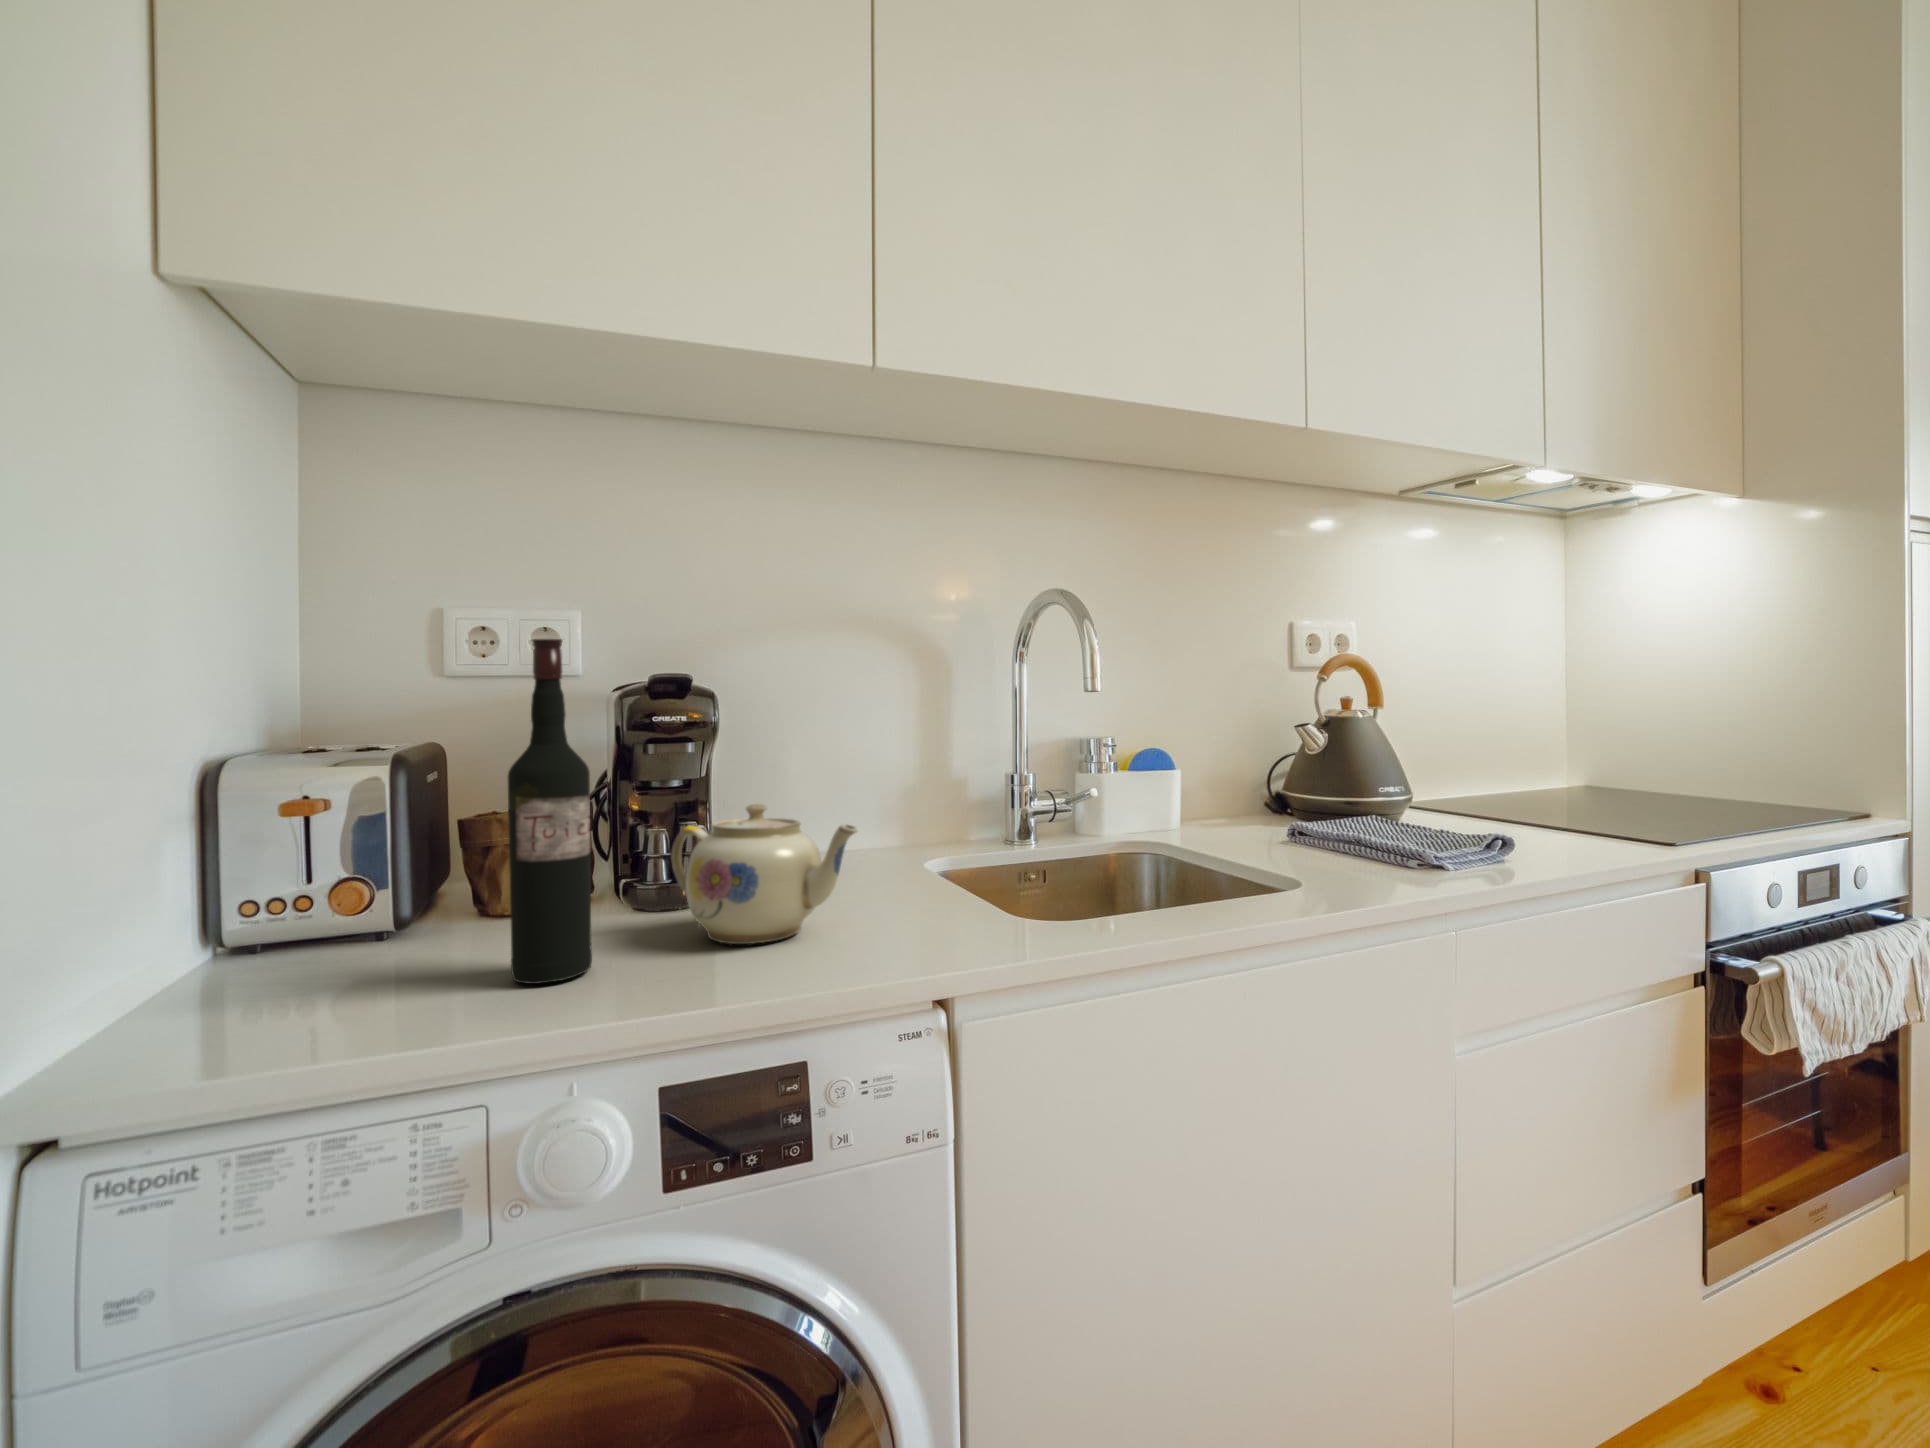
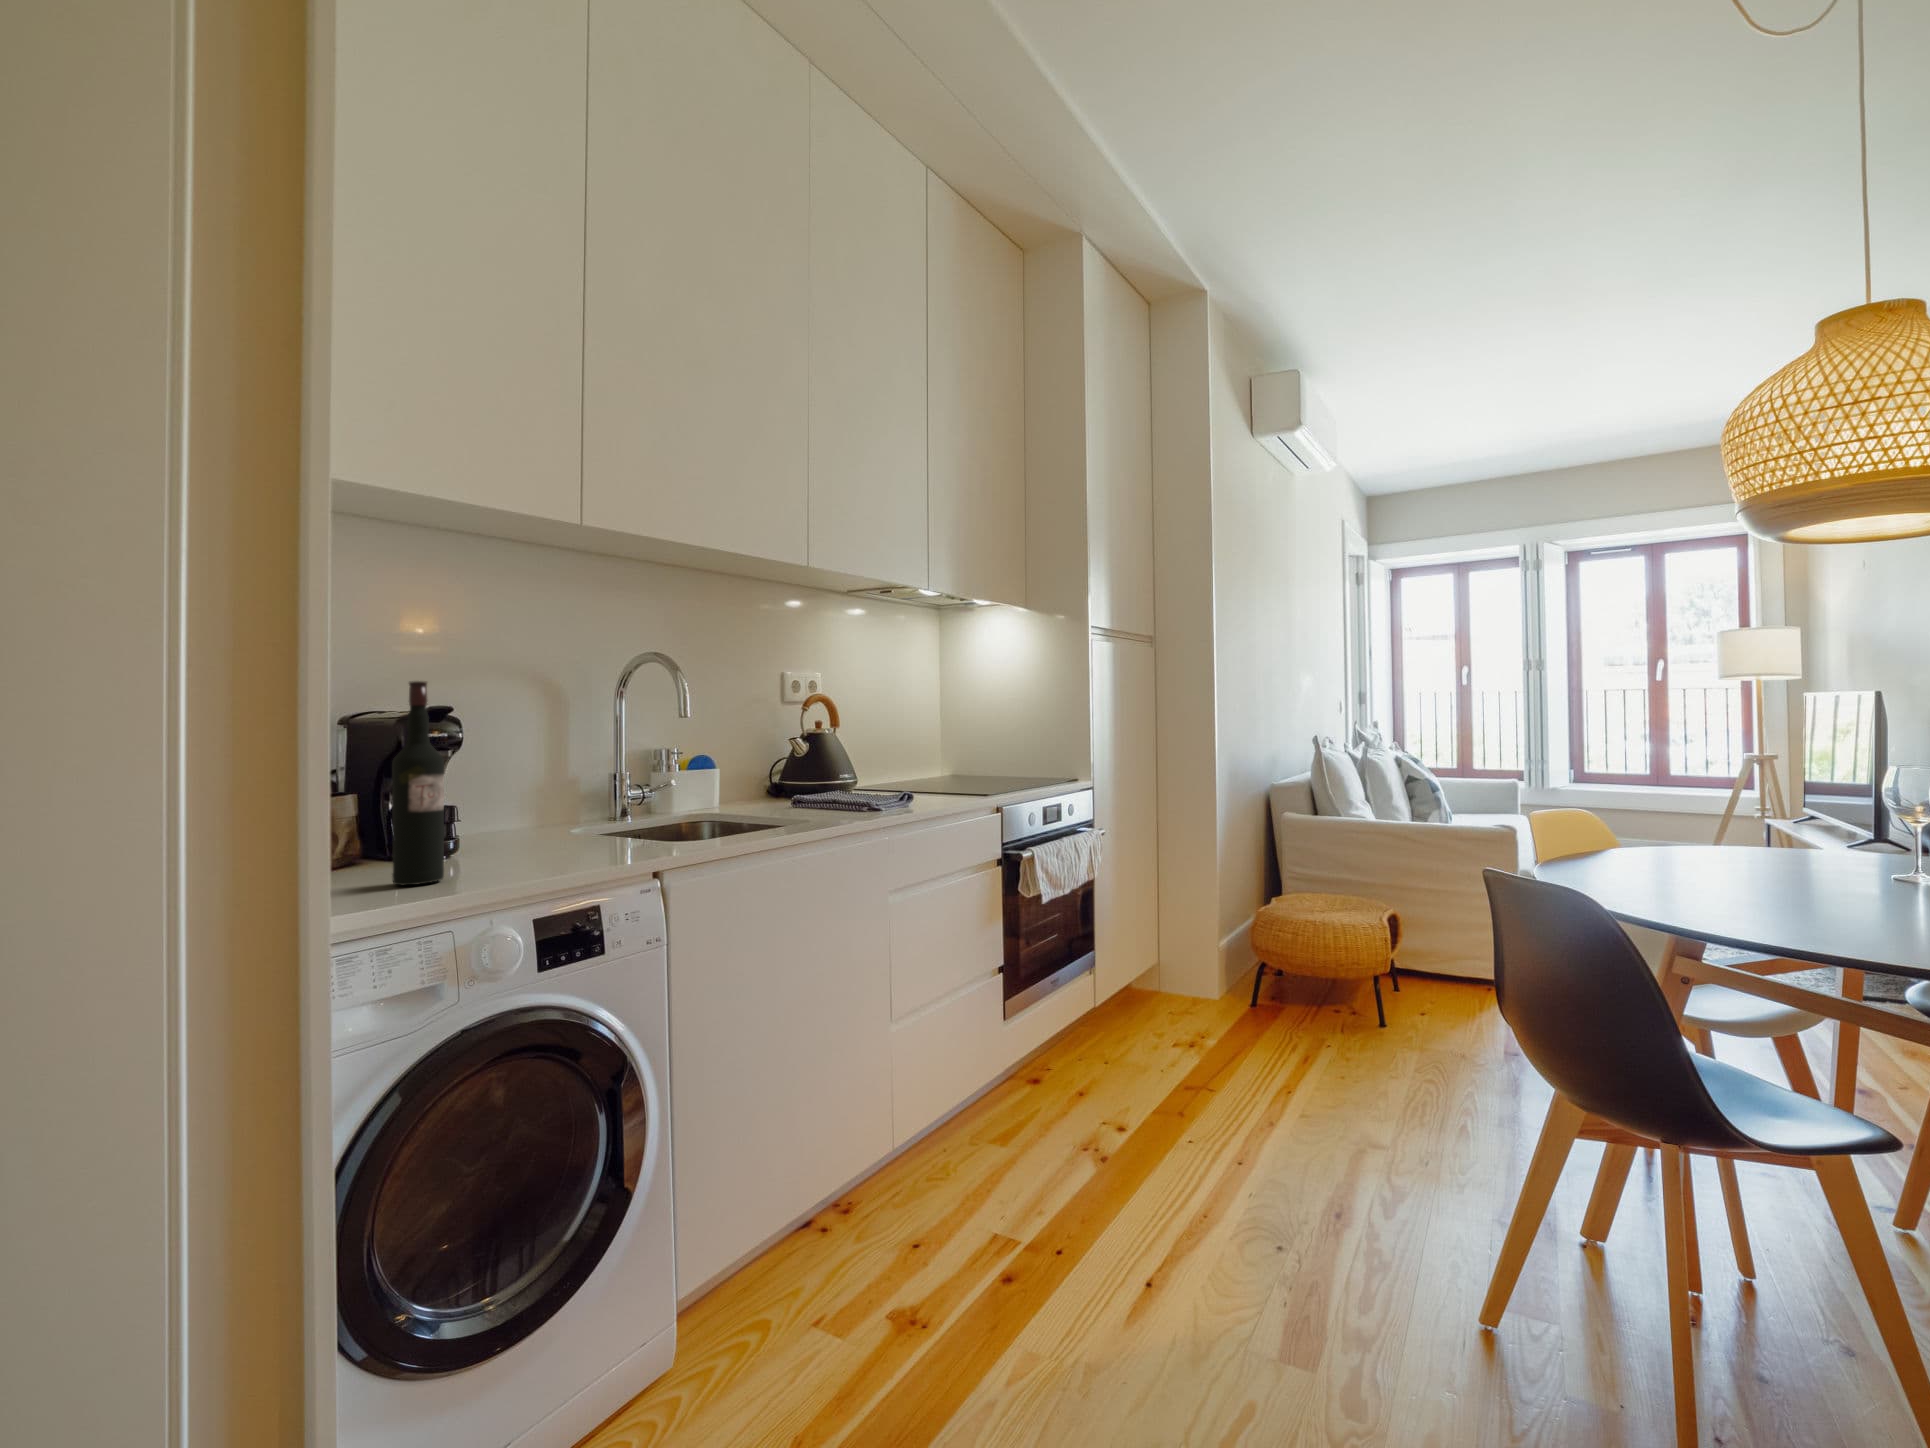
teapot: present [671,804,858,944] -> none [447,783,592,865]

